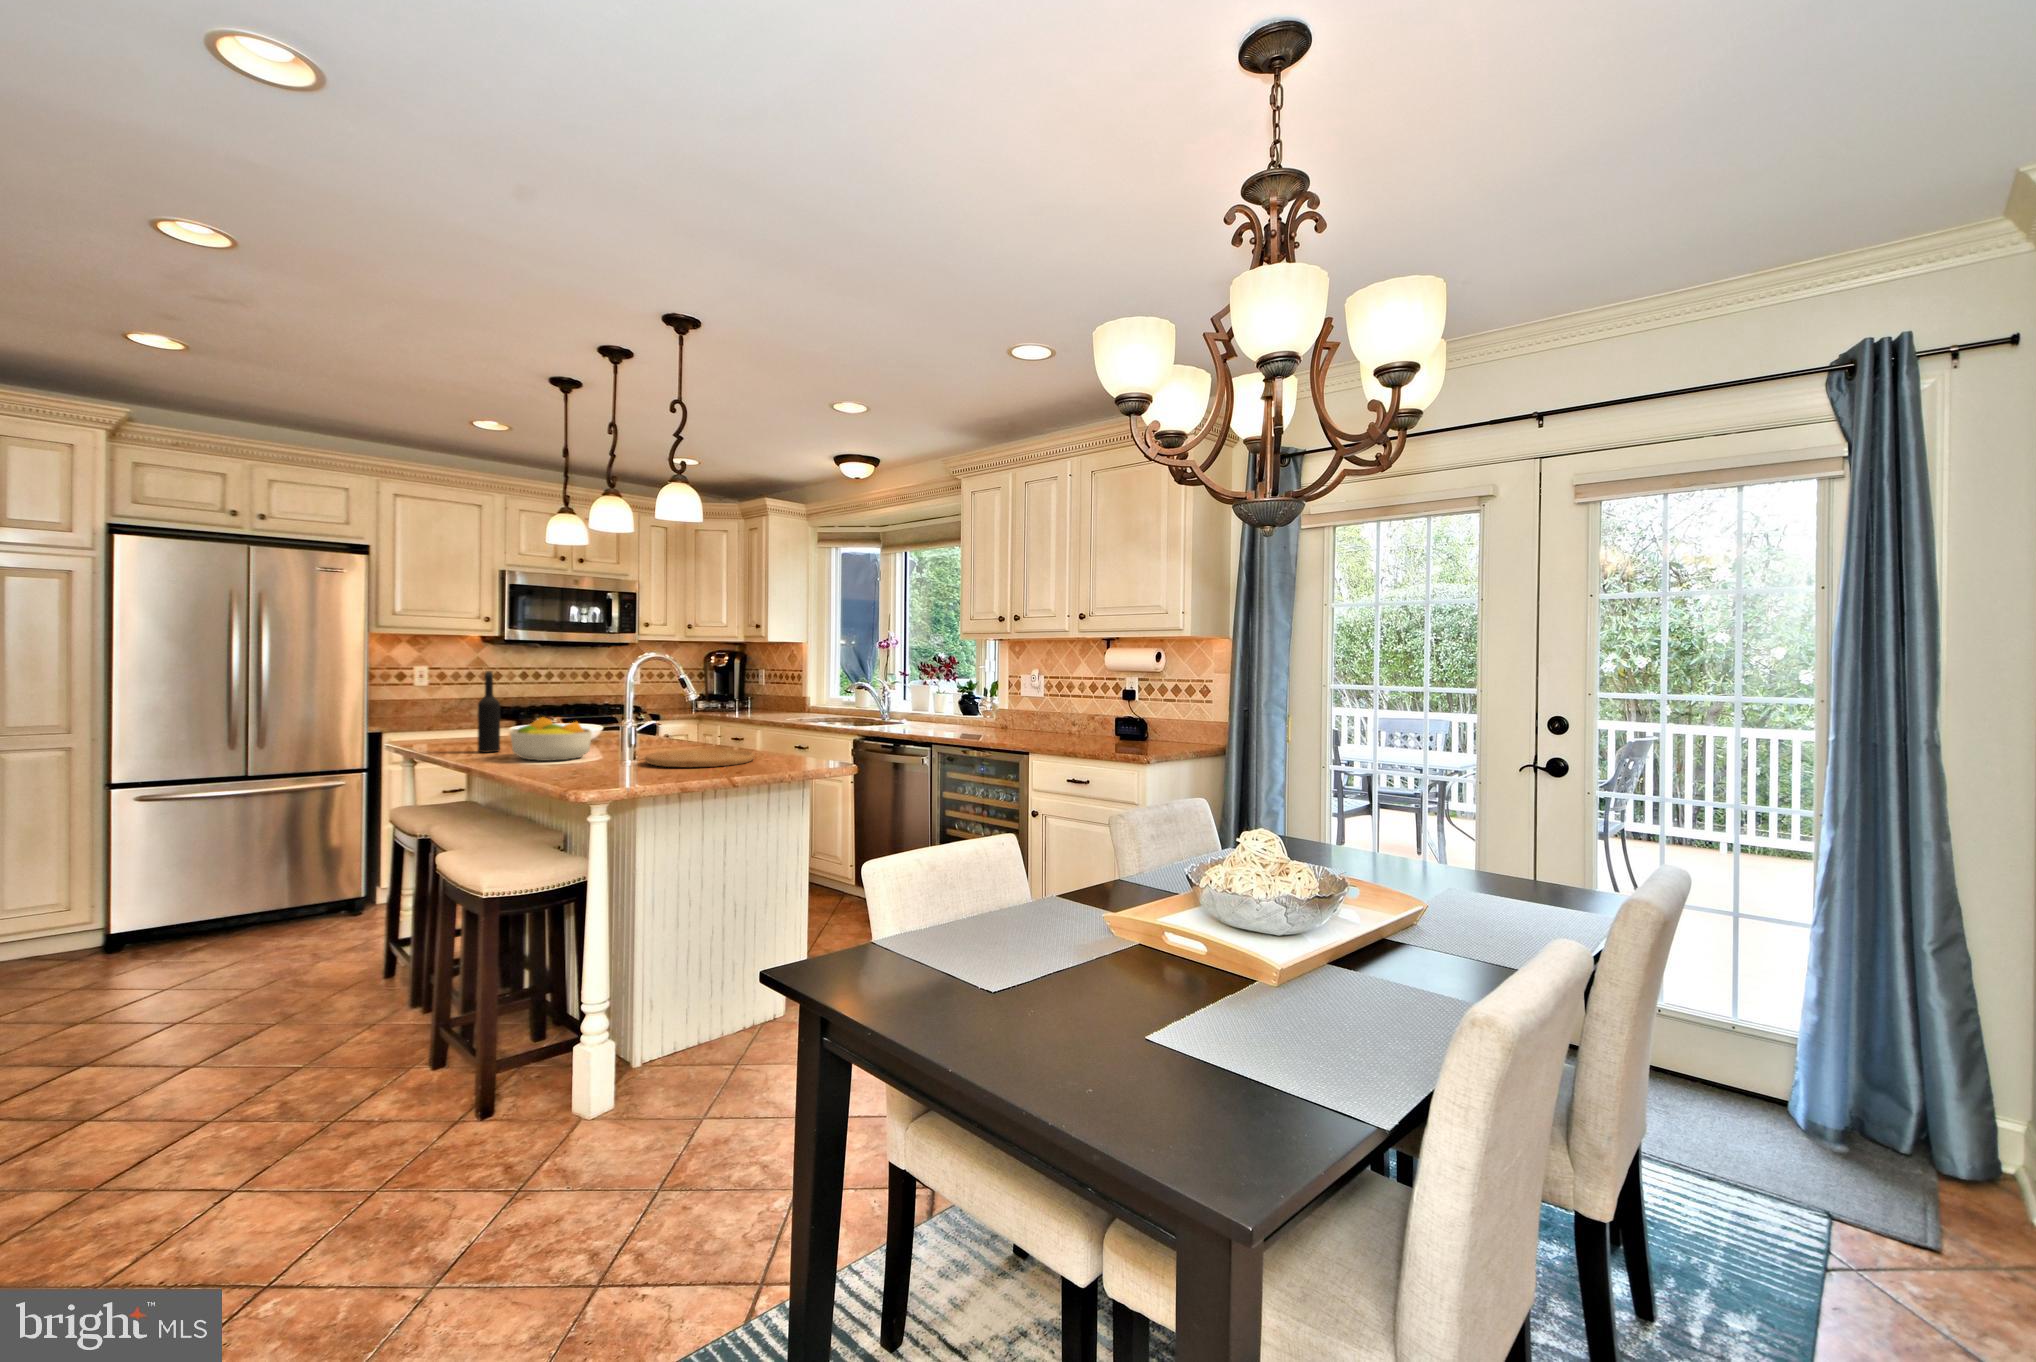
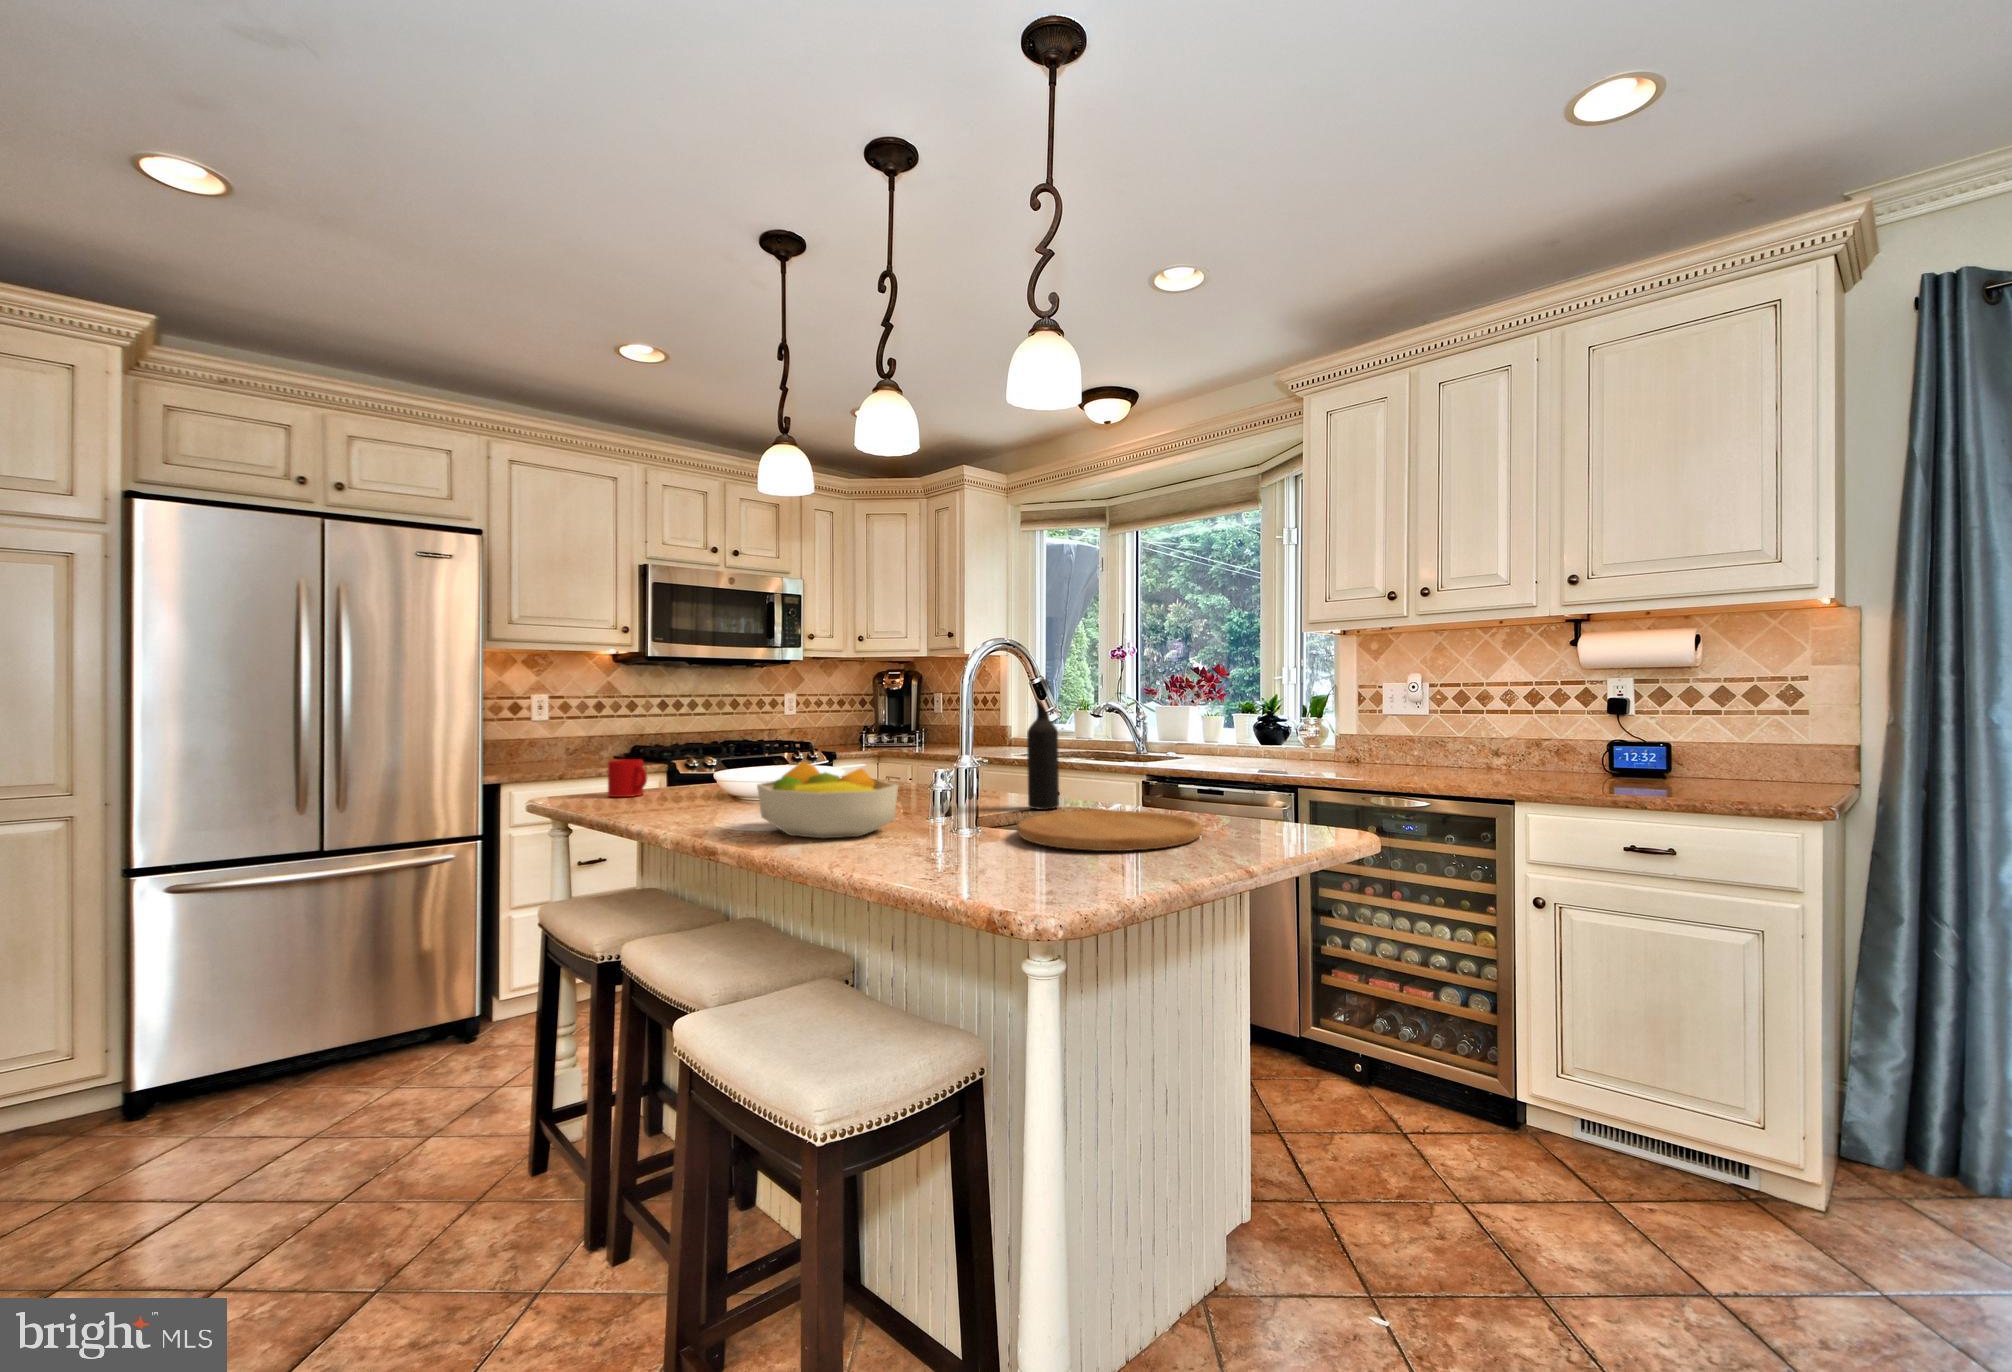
wine bottle: present [478,671,500,753] -> present [1027,679,1059,810]
mug: none [445,715,472,739] -> present [608,759,647,797]

